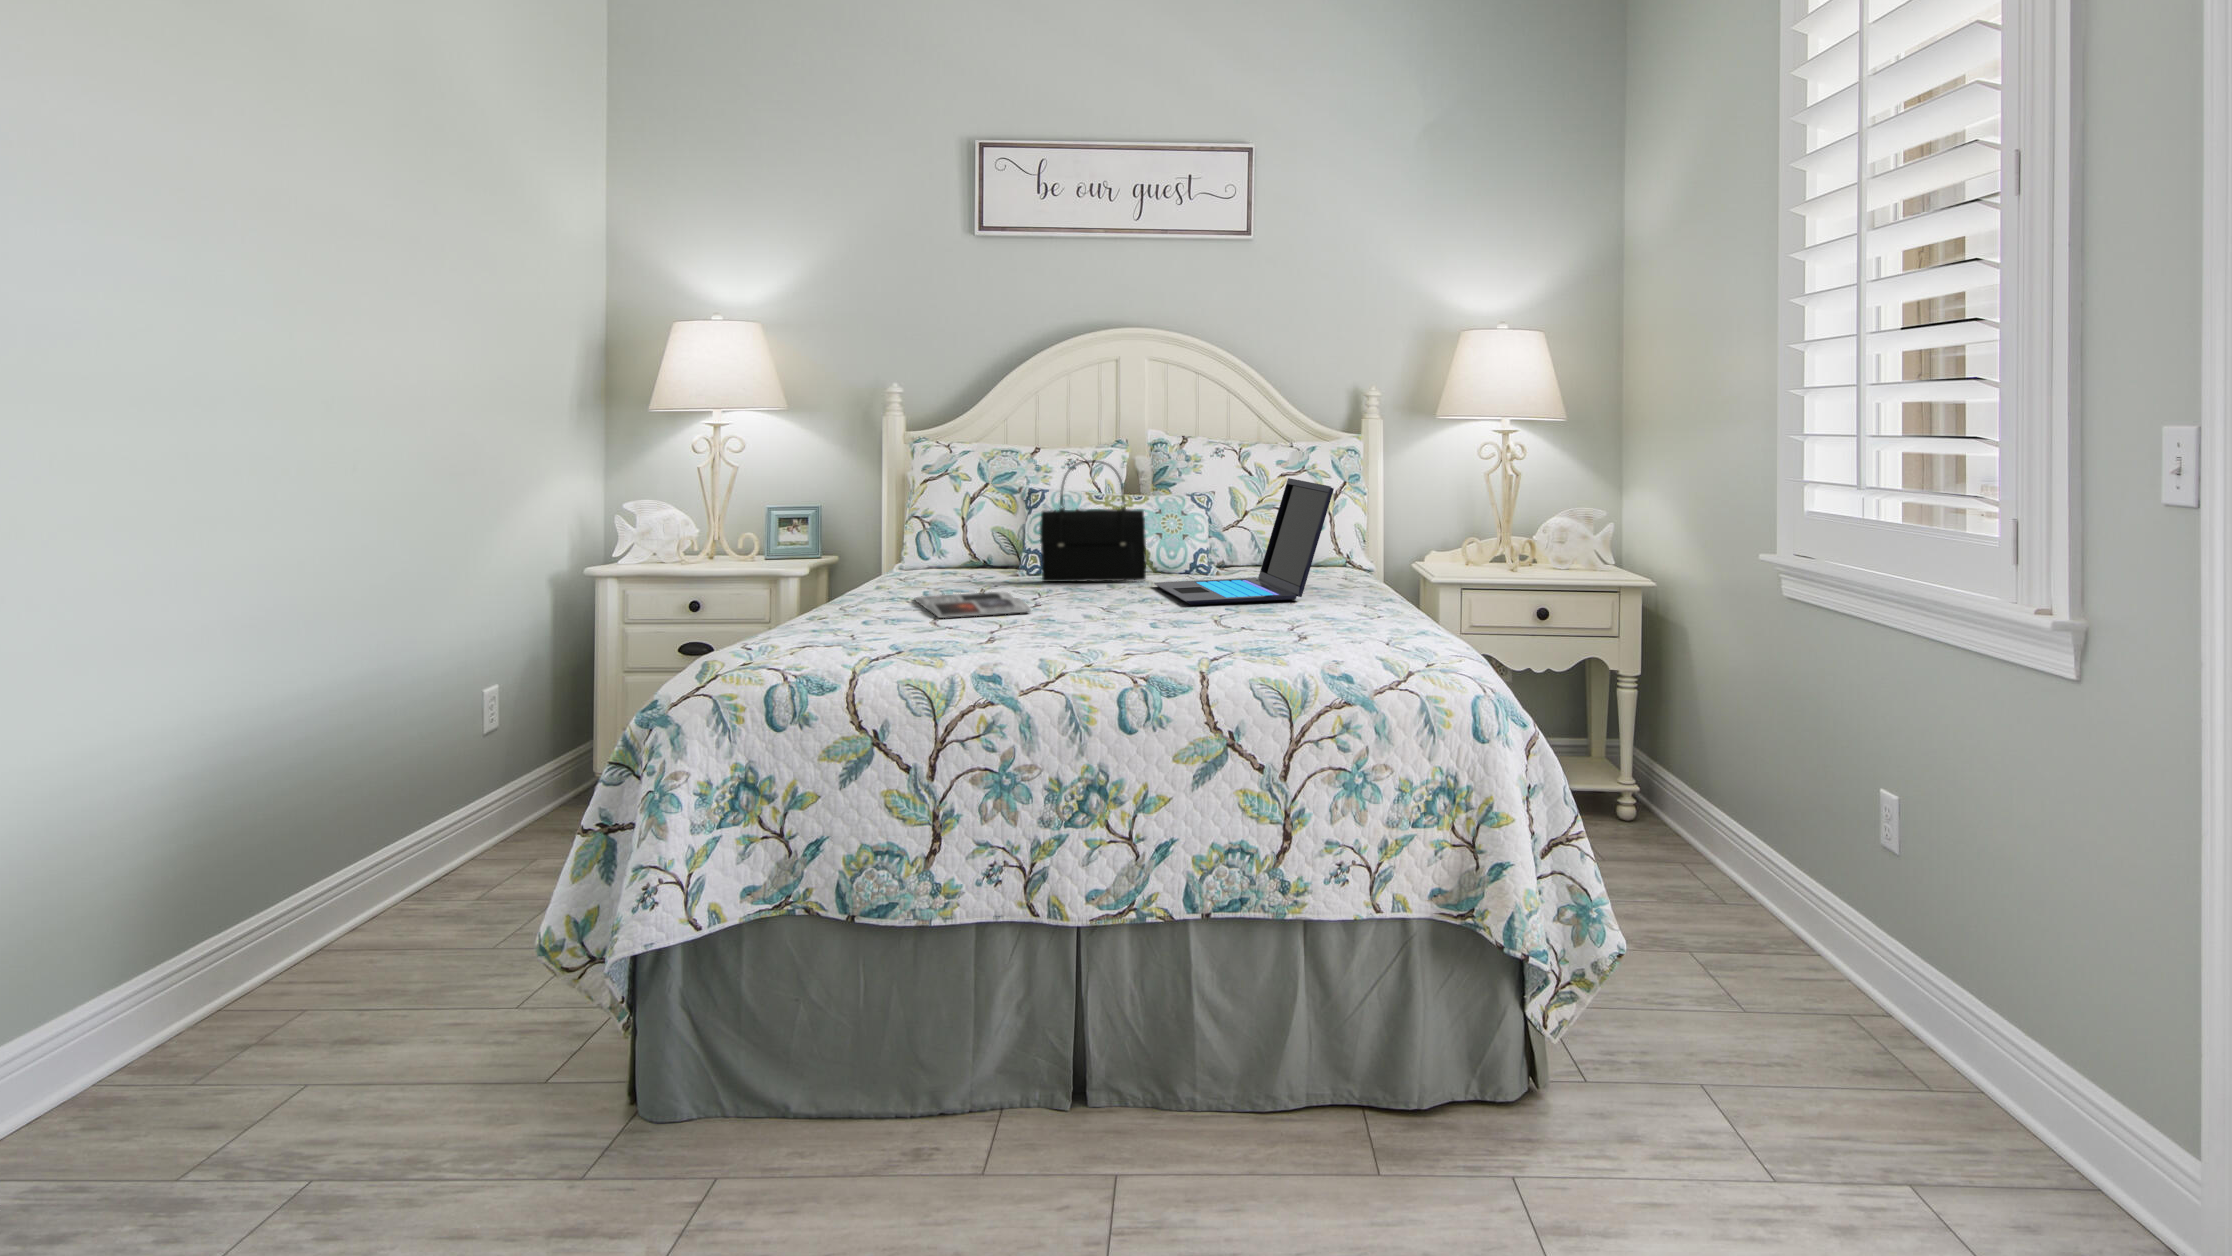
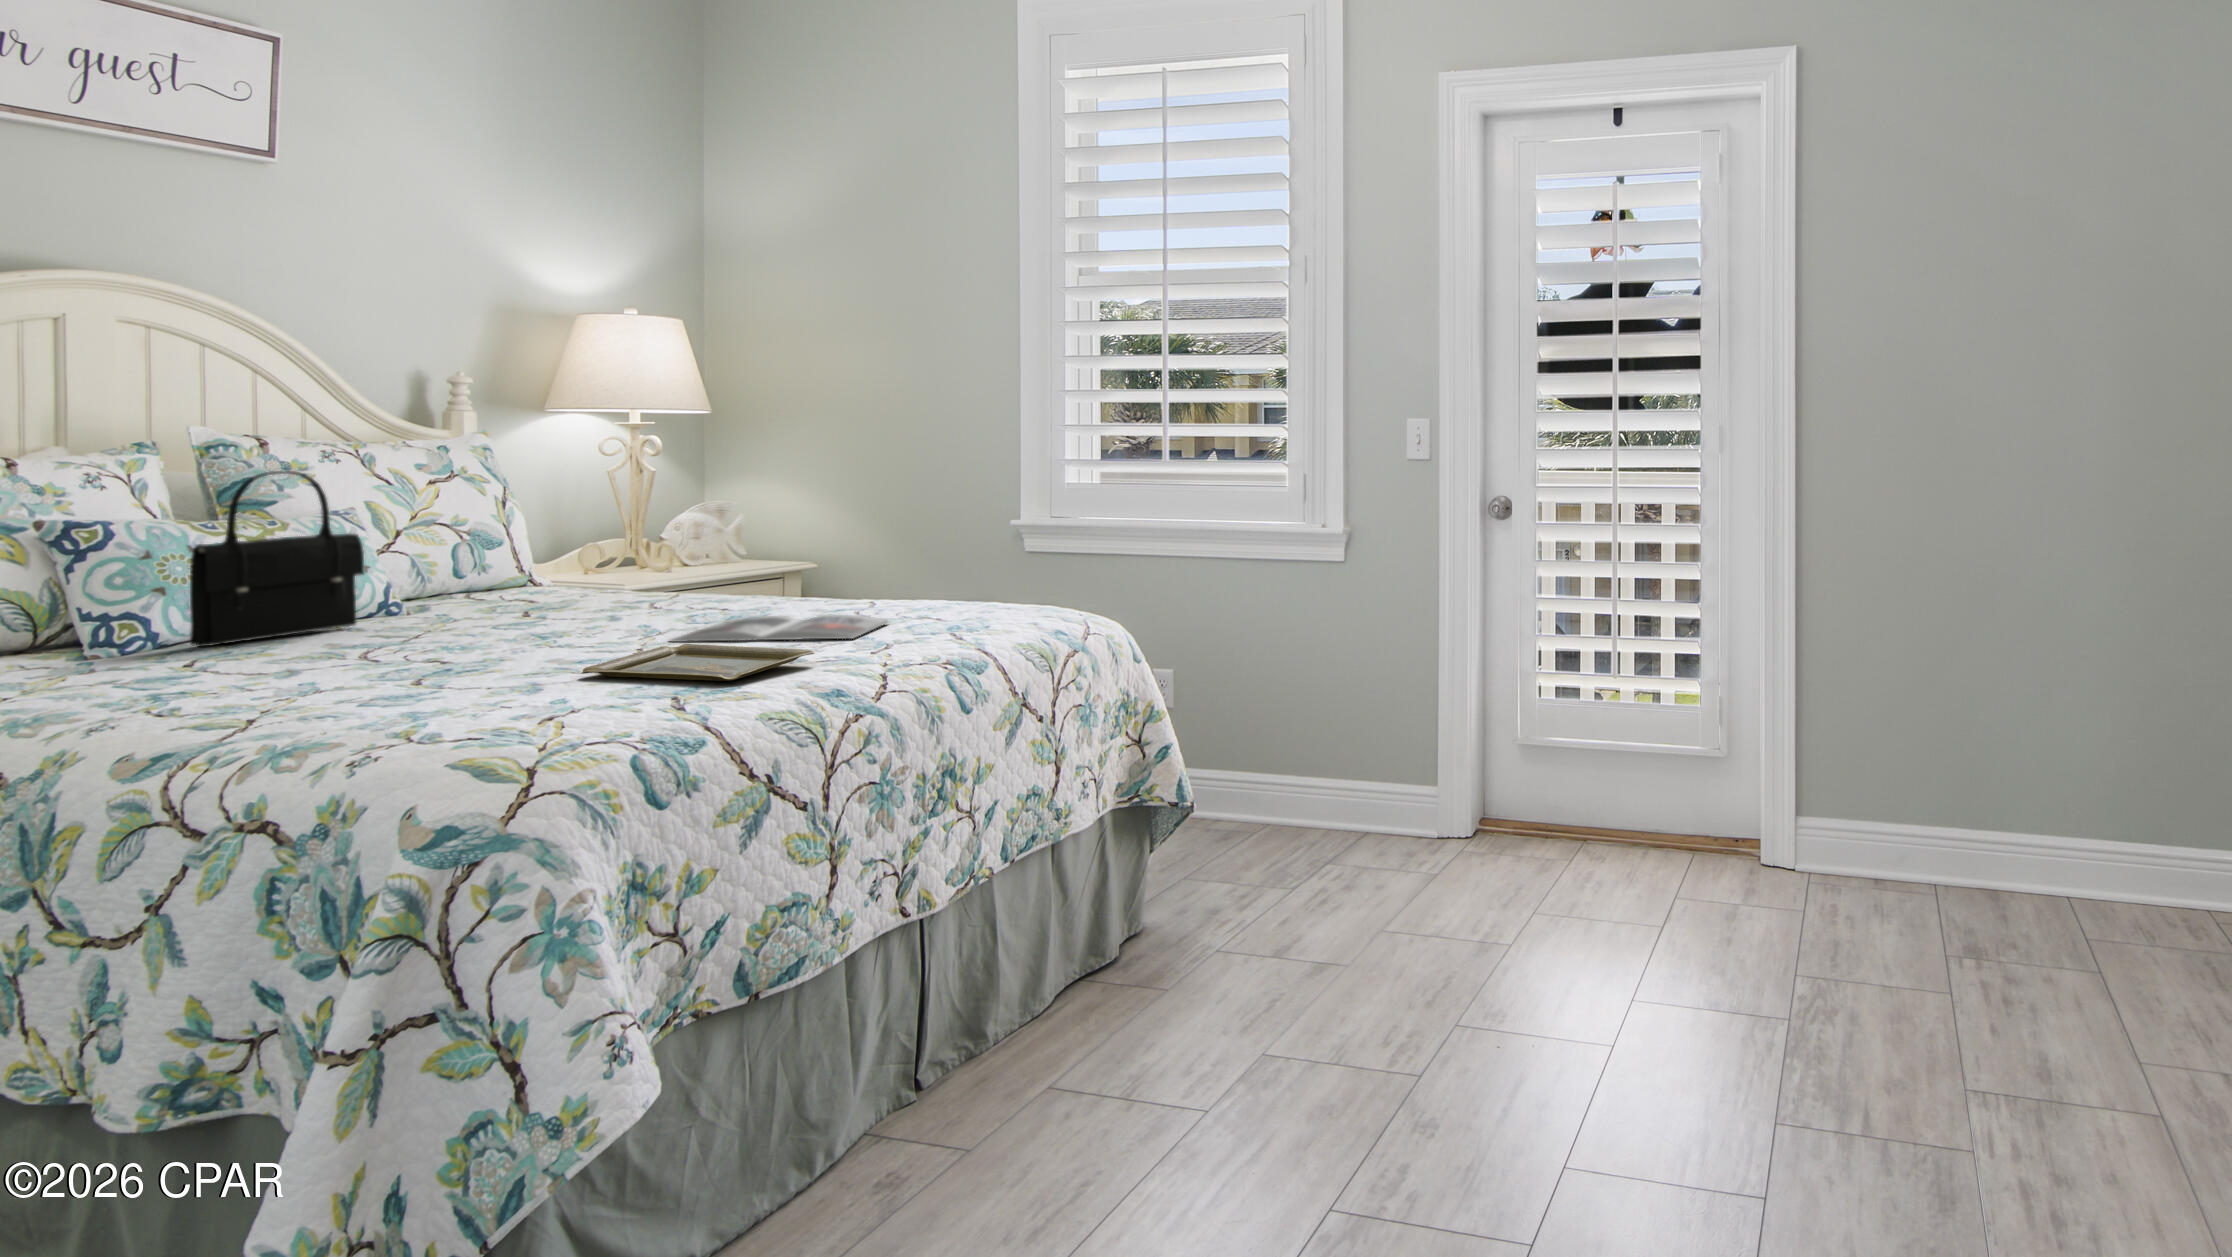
laptop: present [1154,478,1334,605] -> none [408,485,694,627]
magazine: present [914,592,1031,618] -> present [670,615,888,642]
tray: none [950,626,1067,660] -> present [581,644,815,681]

